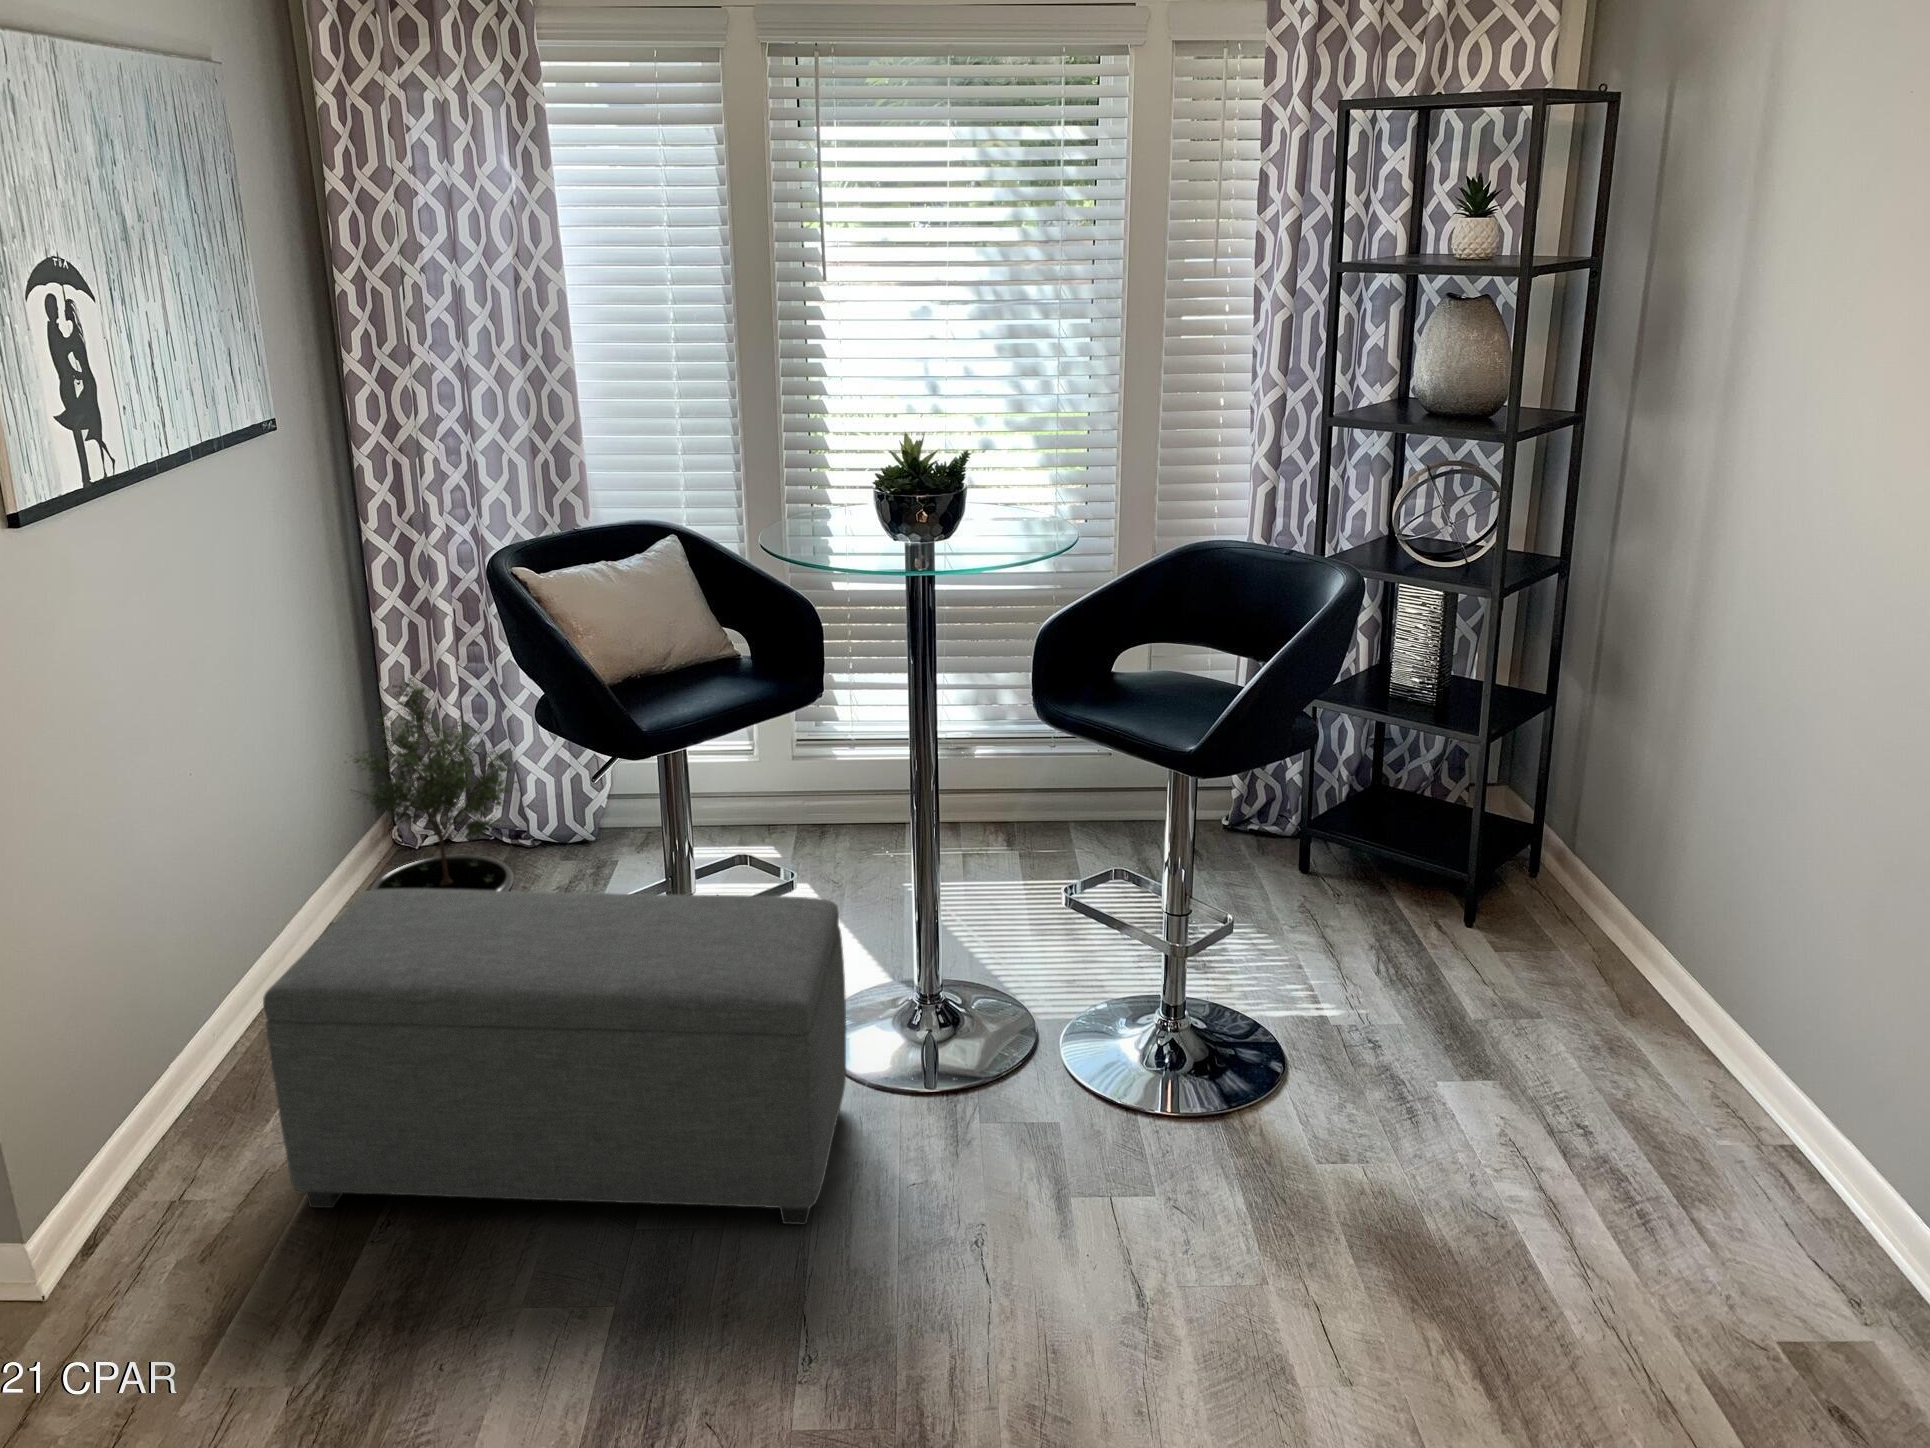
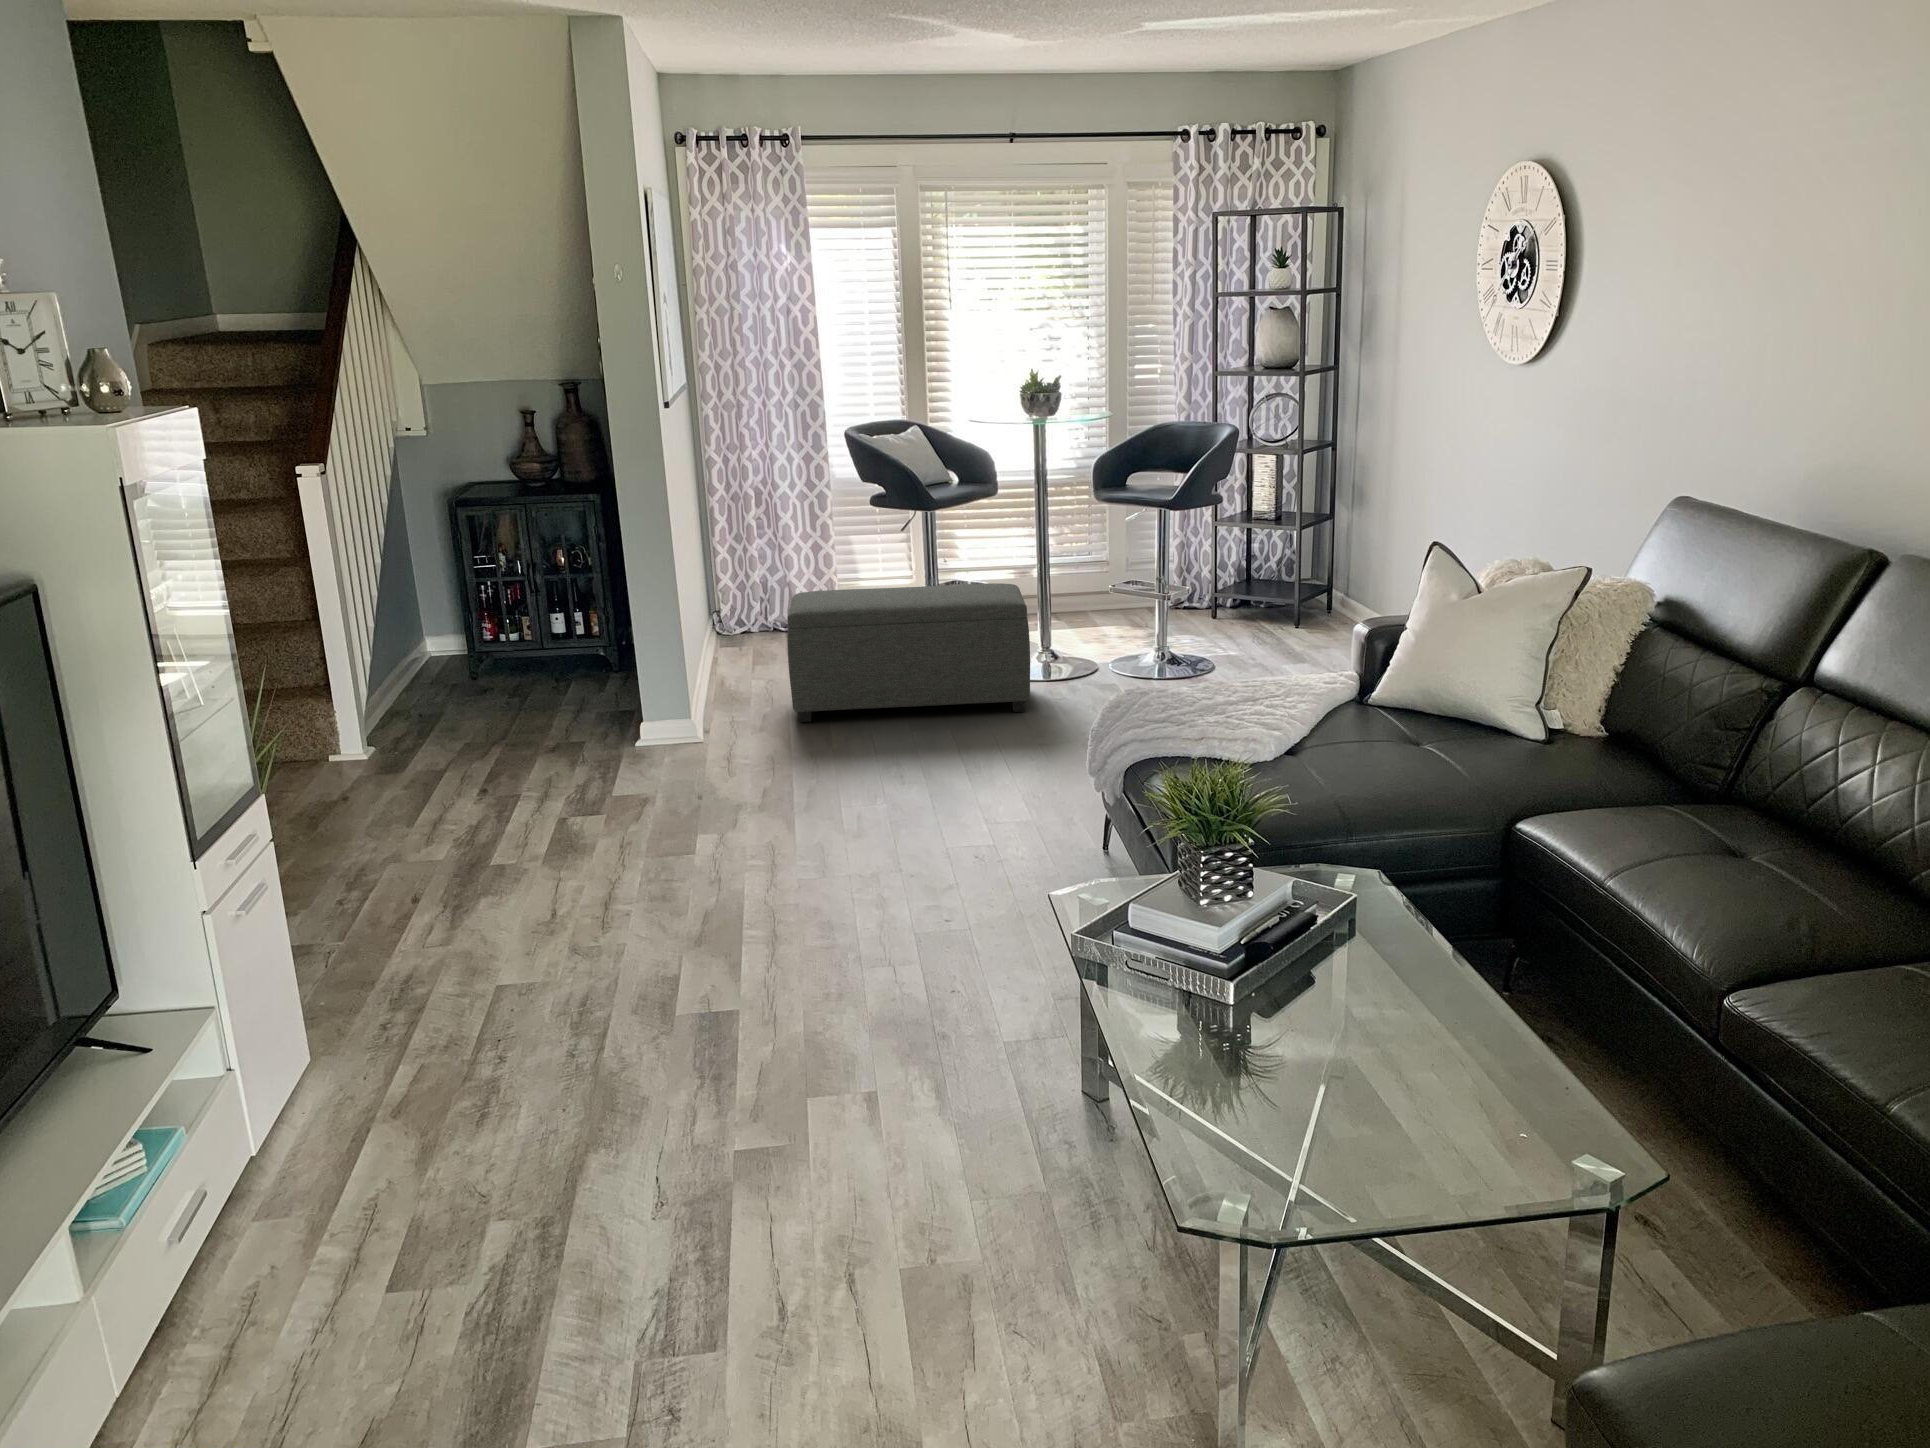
potted tree: present [351,670,523,891] -> none [713,513,806,655]

